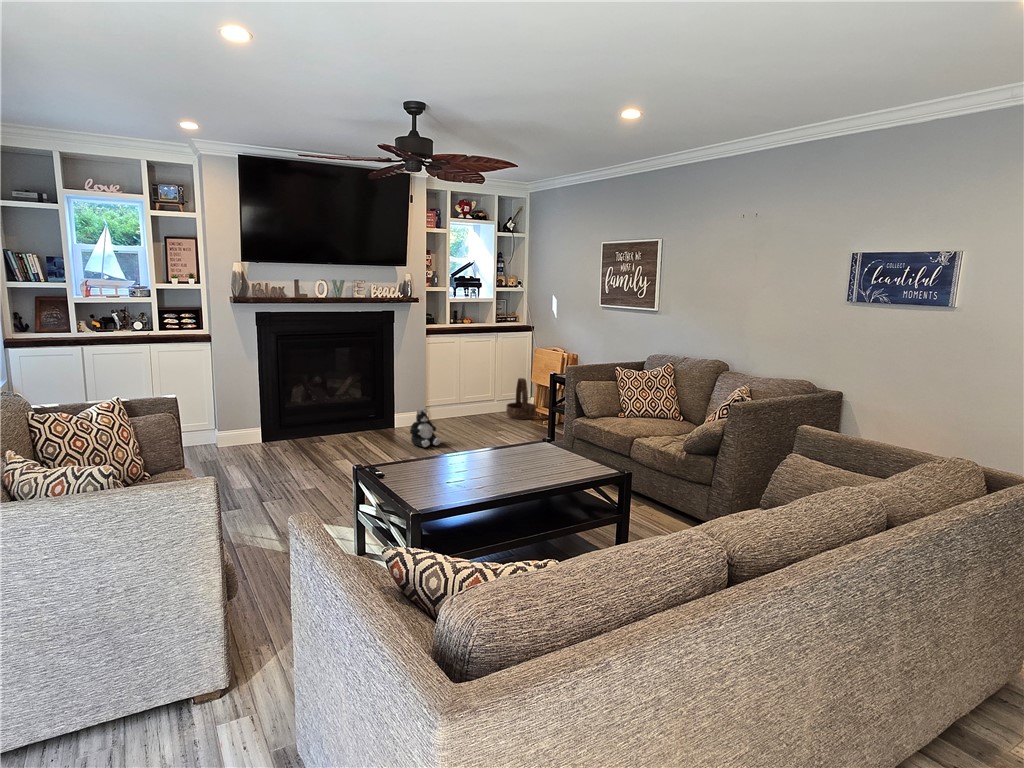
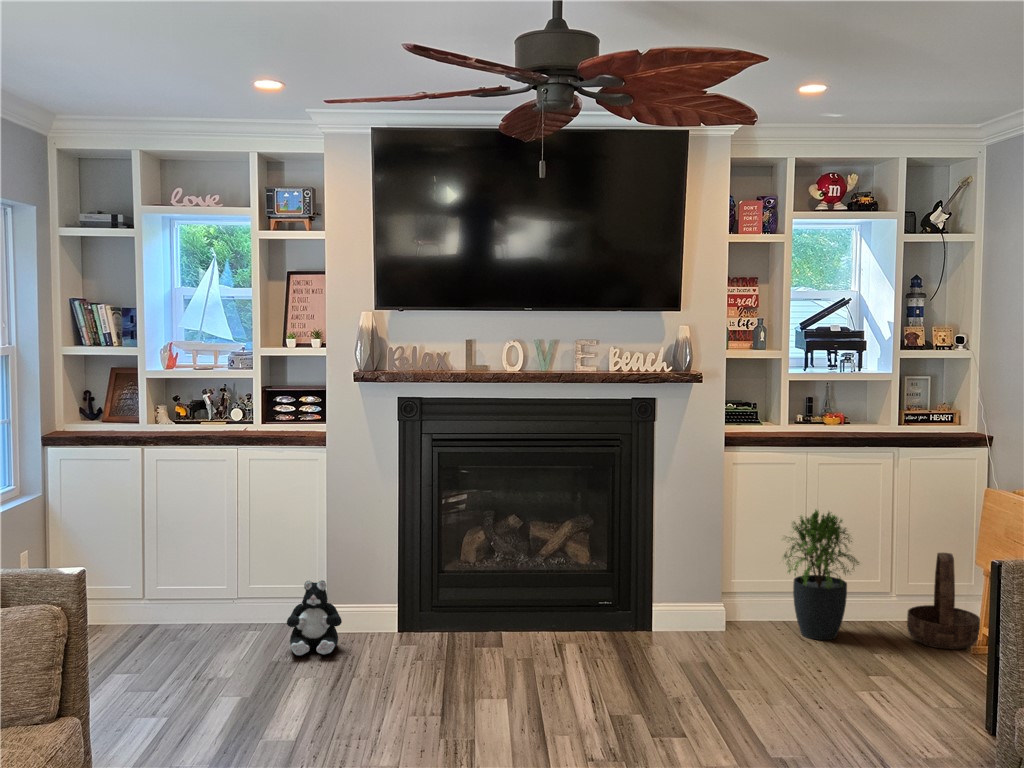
potted plant: none [451,362,490,422] -> present [784,510,859,640]
plush toy: present [410,409,442,447] -> present [287,580,342,655]

